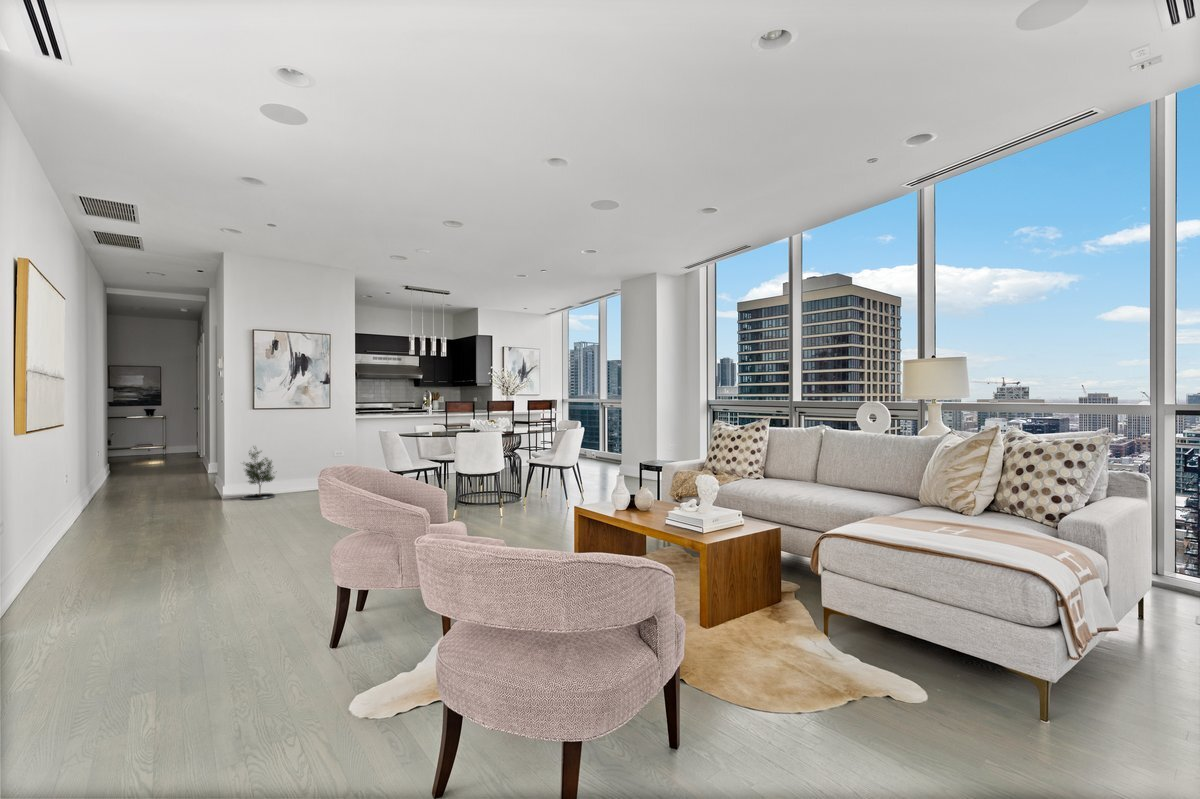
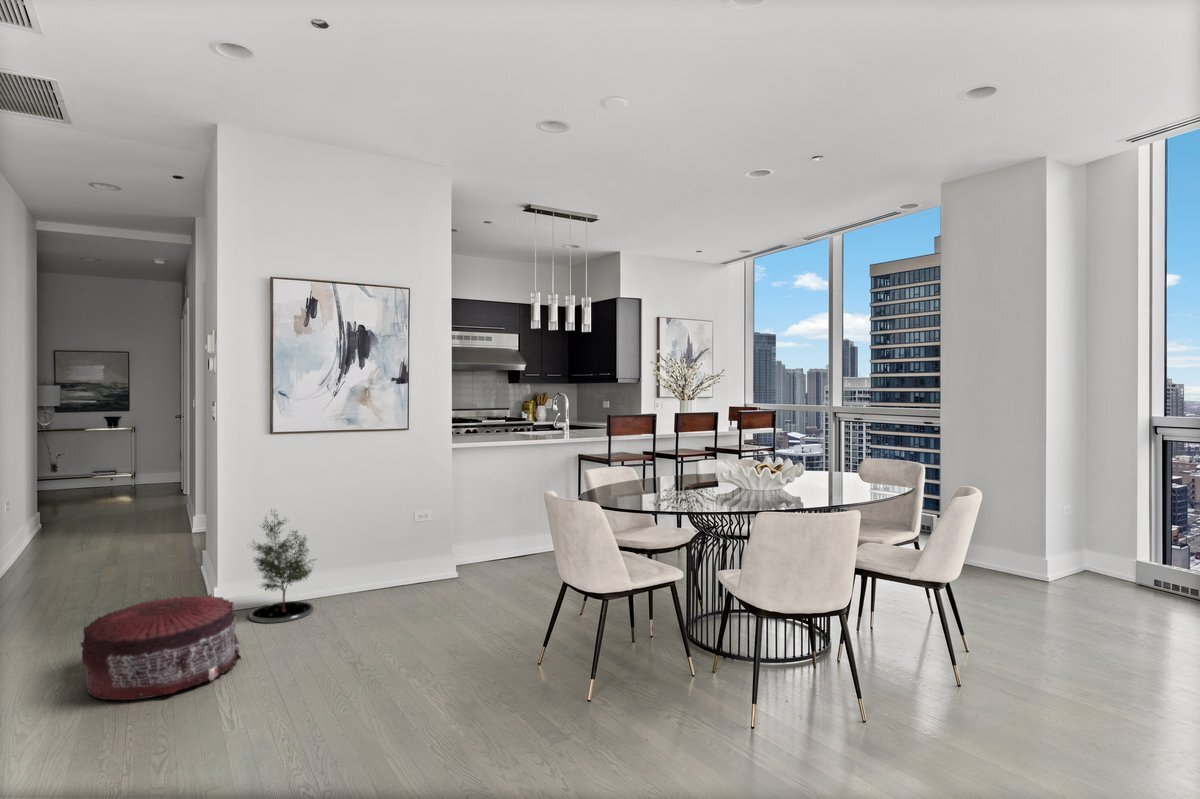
pouf: none [162,481,237,518] -> present [81,594,241,700]

